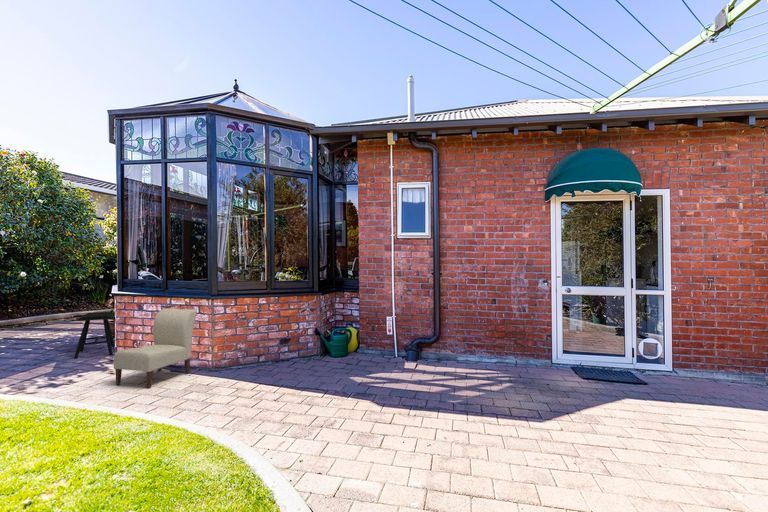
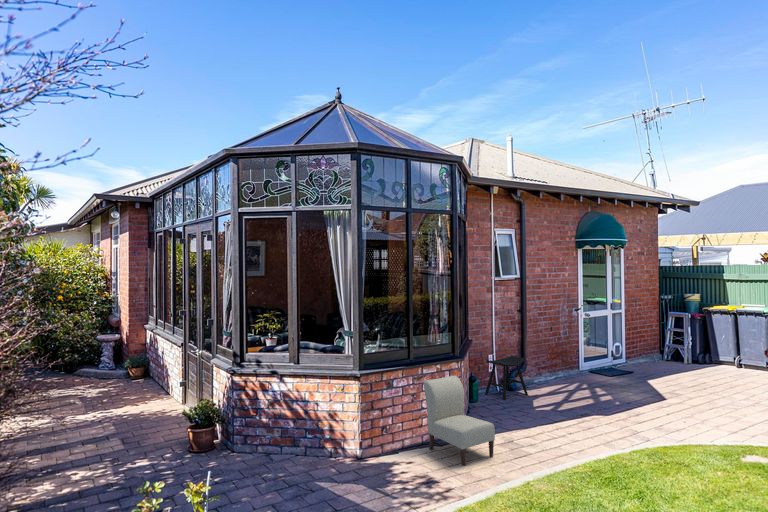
stool: present [74,312,115,359] -> present [485,356,528,400]

